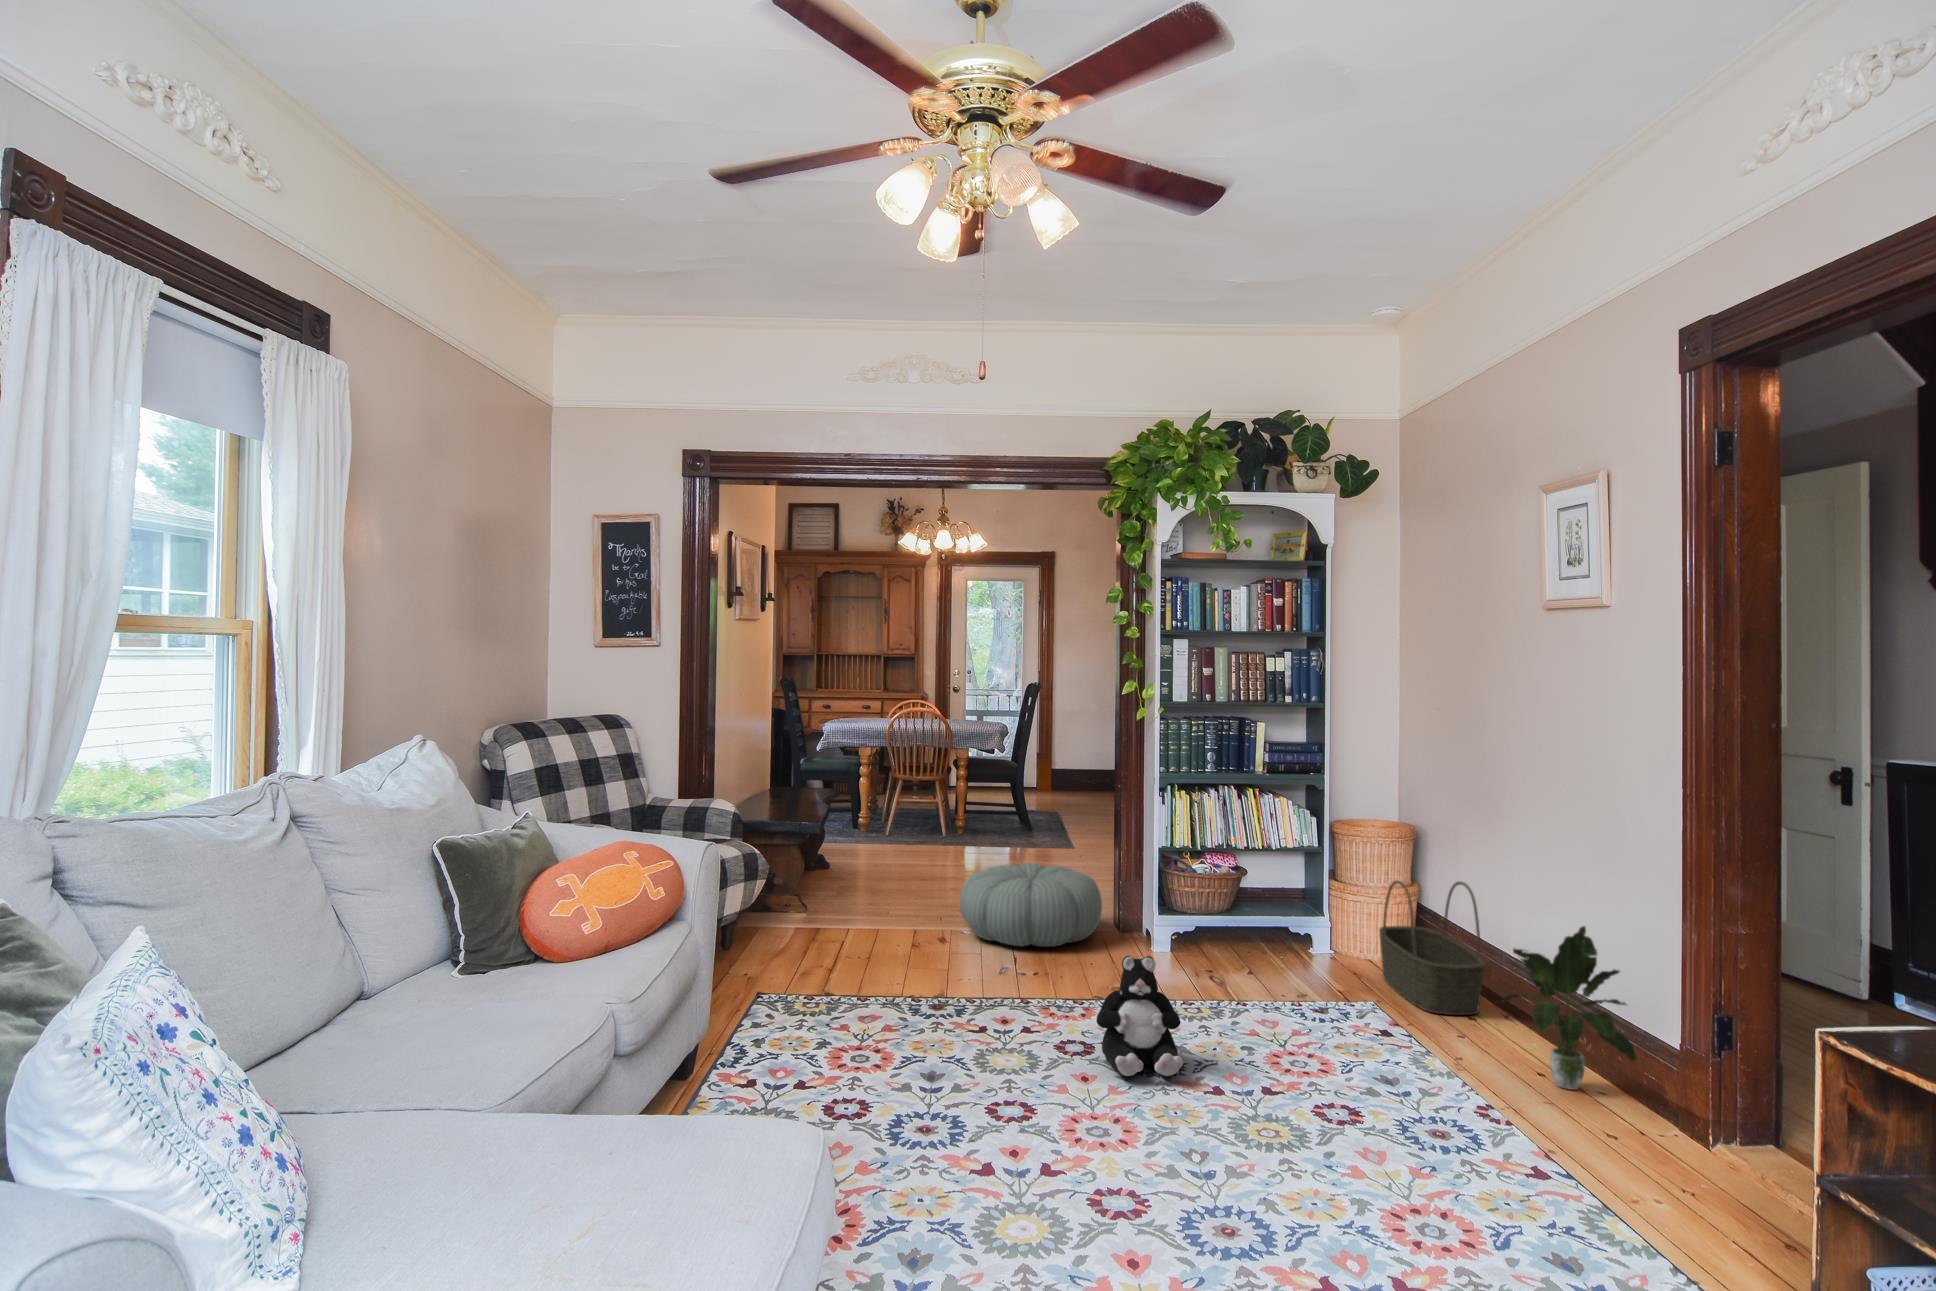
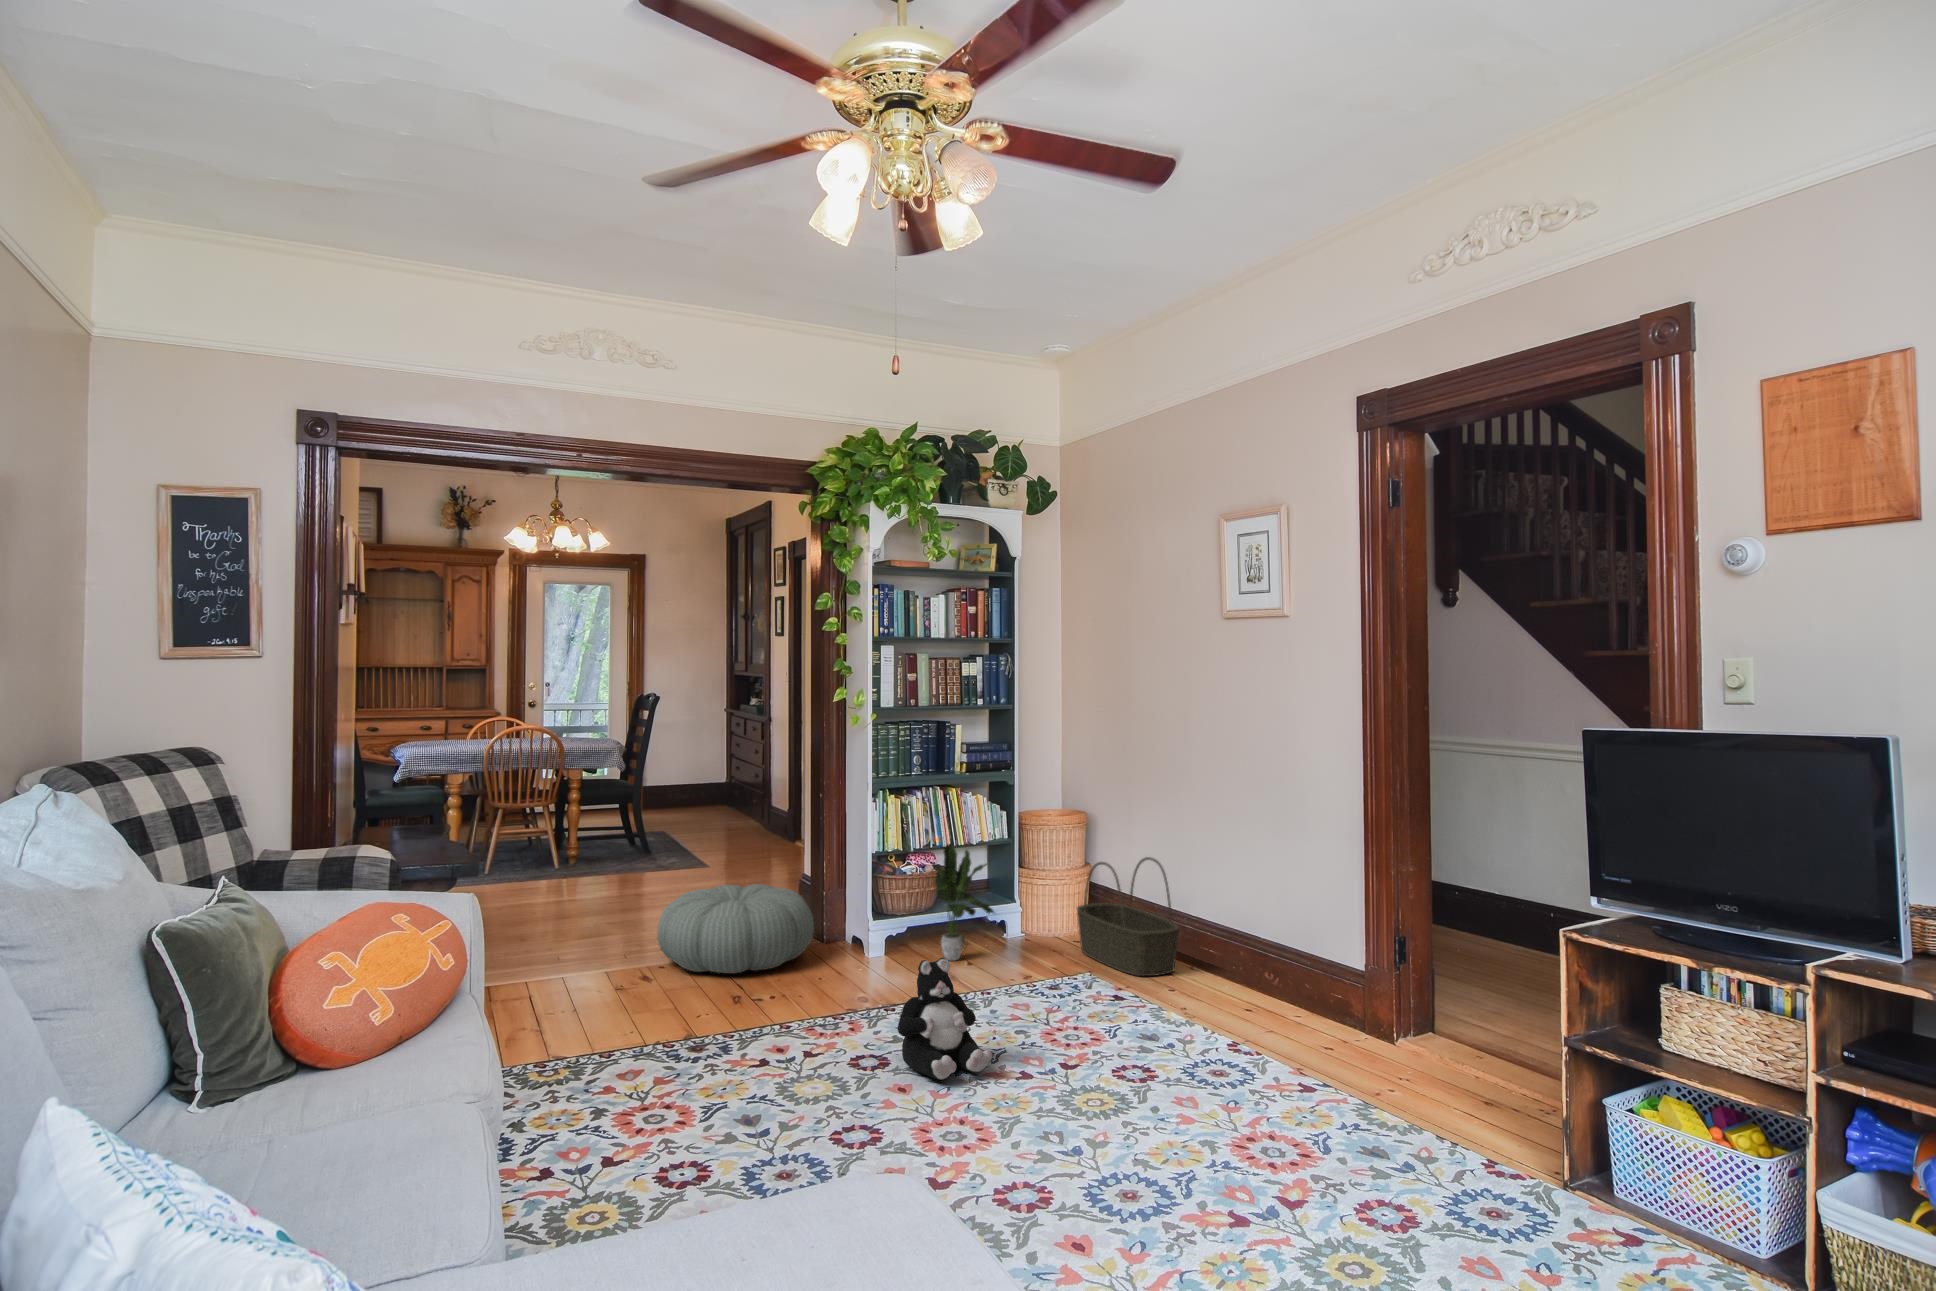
potted plant: present [1502,926,1637,1090] -> present [929,844,994,961]

